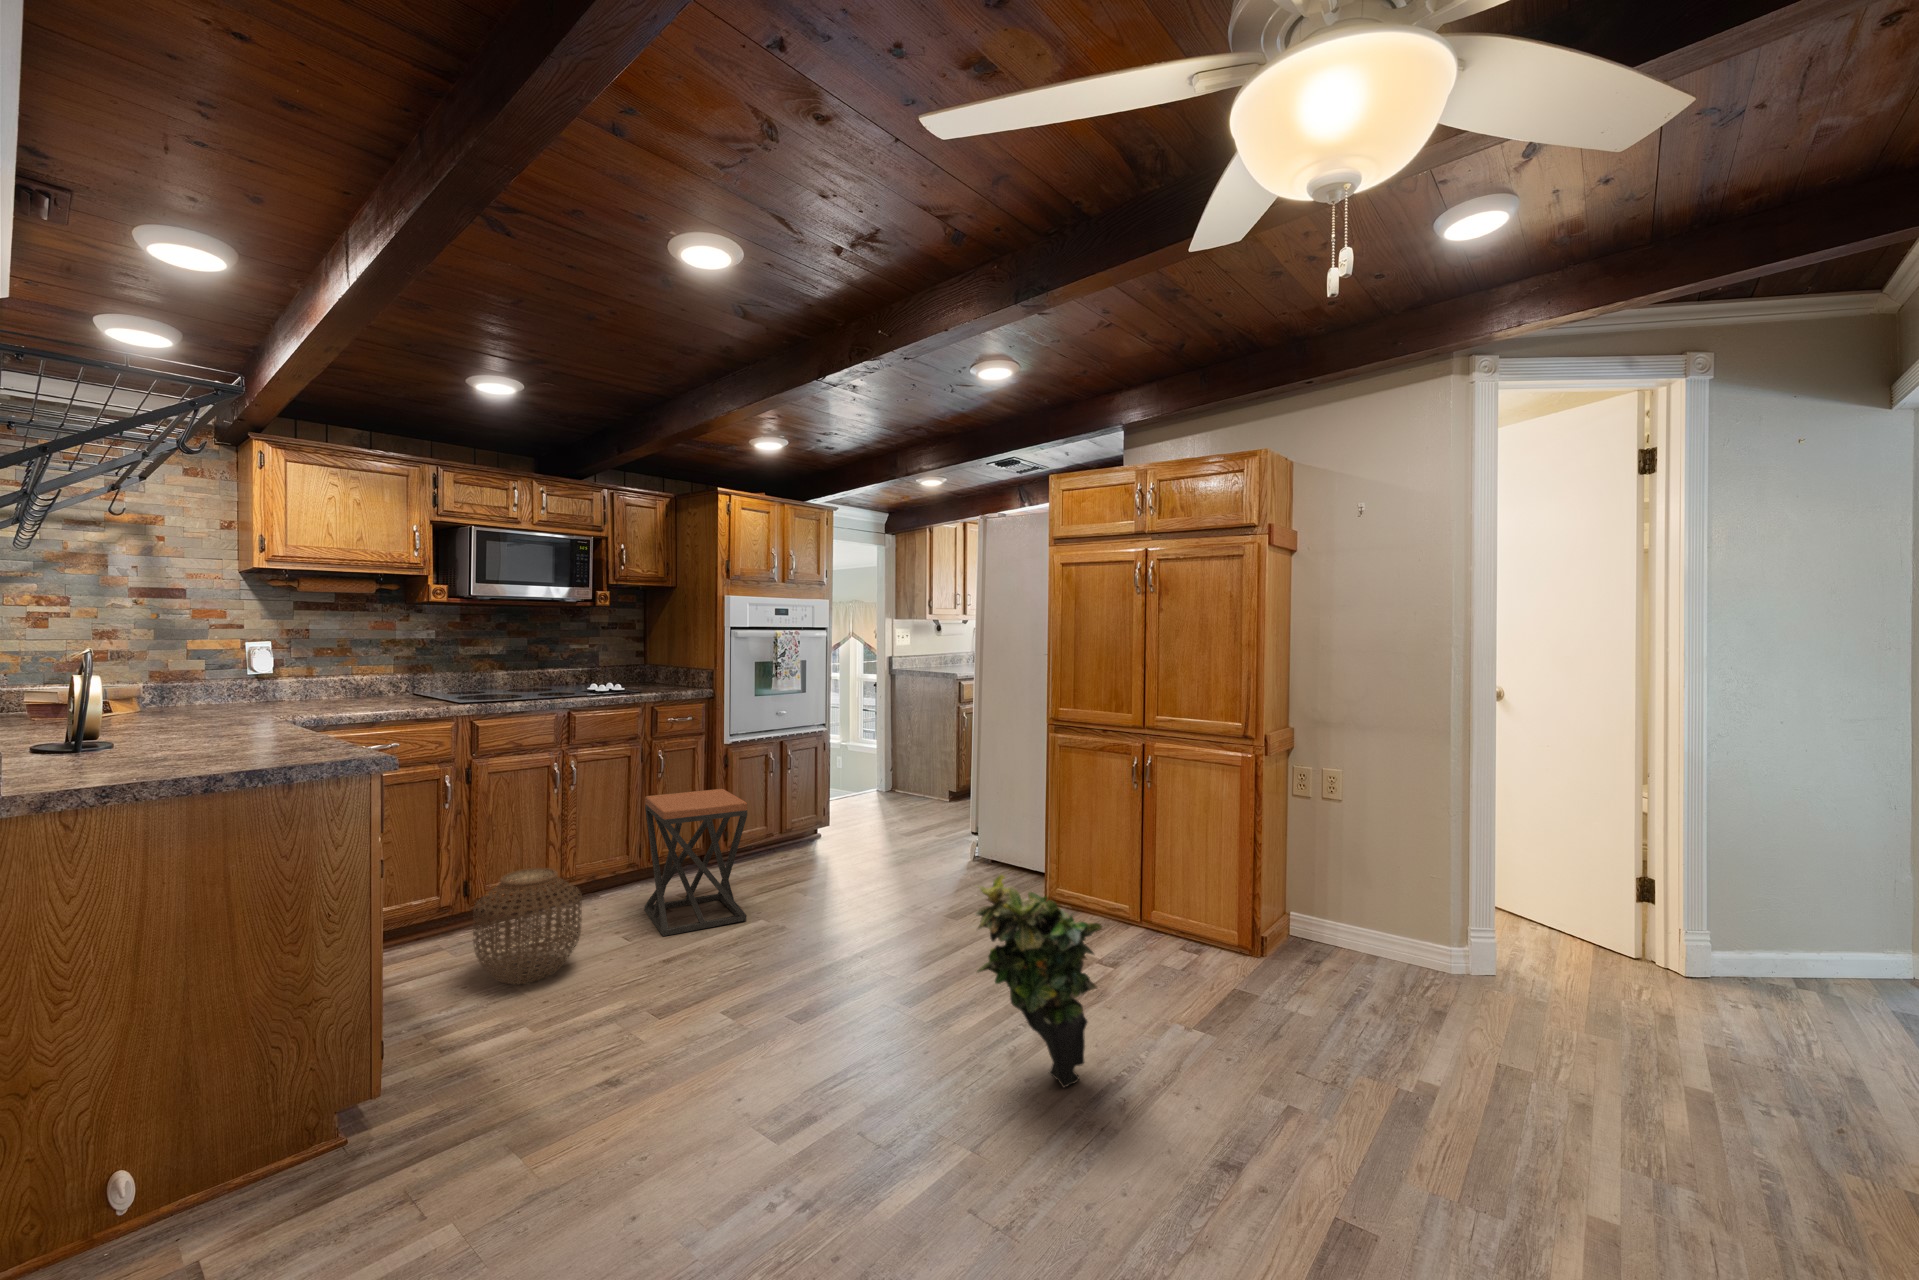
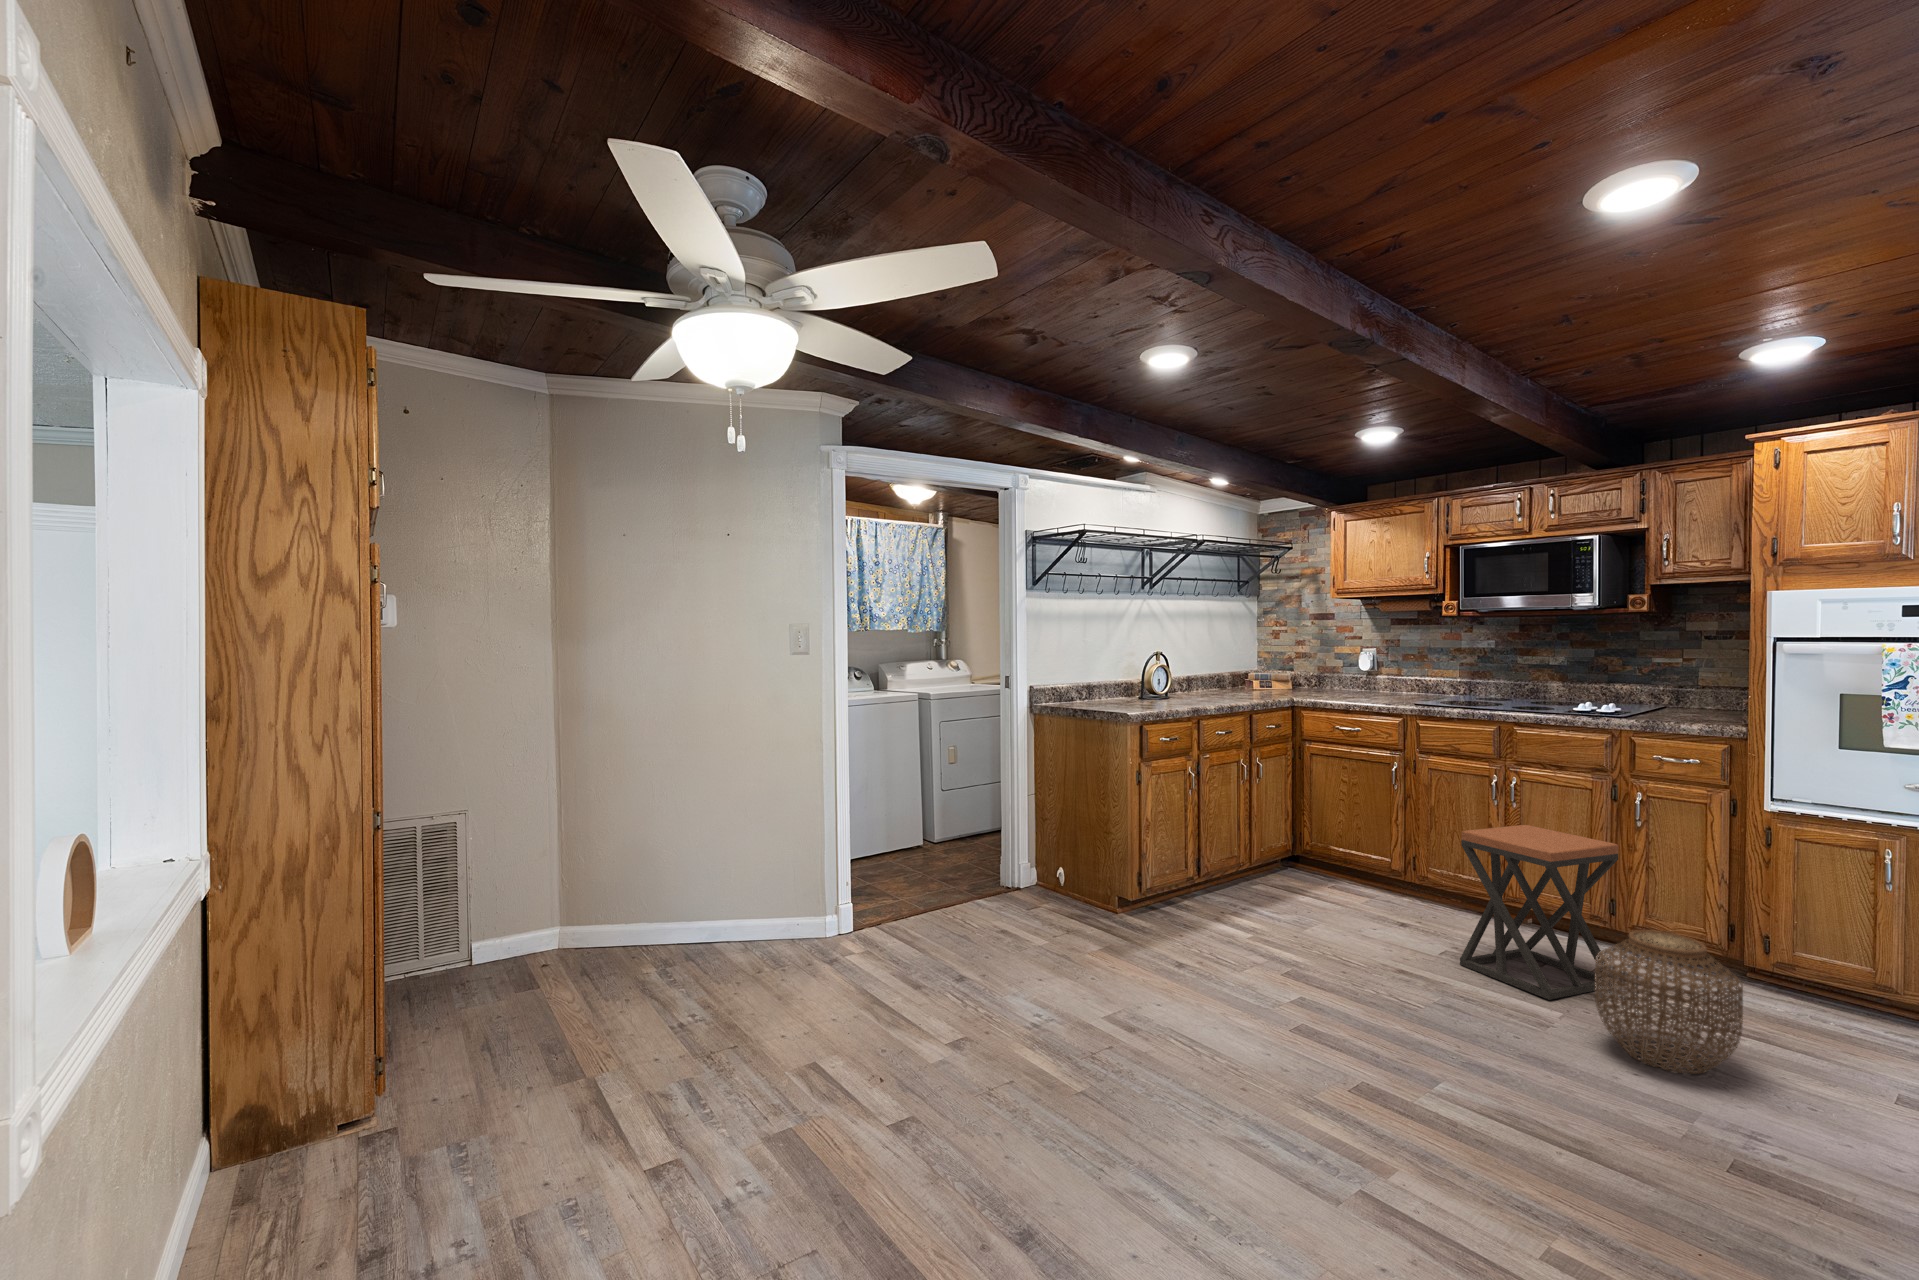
woven basket: present [473,868,582,984] -> present [1595,930,1743,1074]
potted plant: present [976,875,1102,1087] -> none [1142,894,1292,1189]

